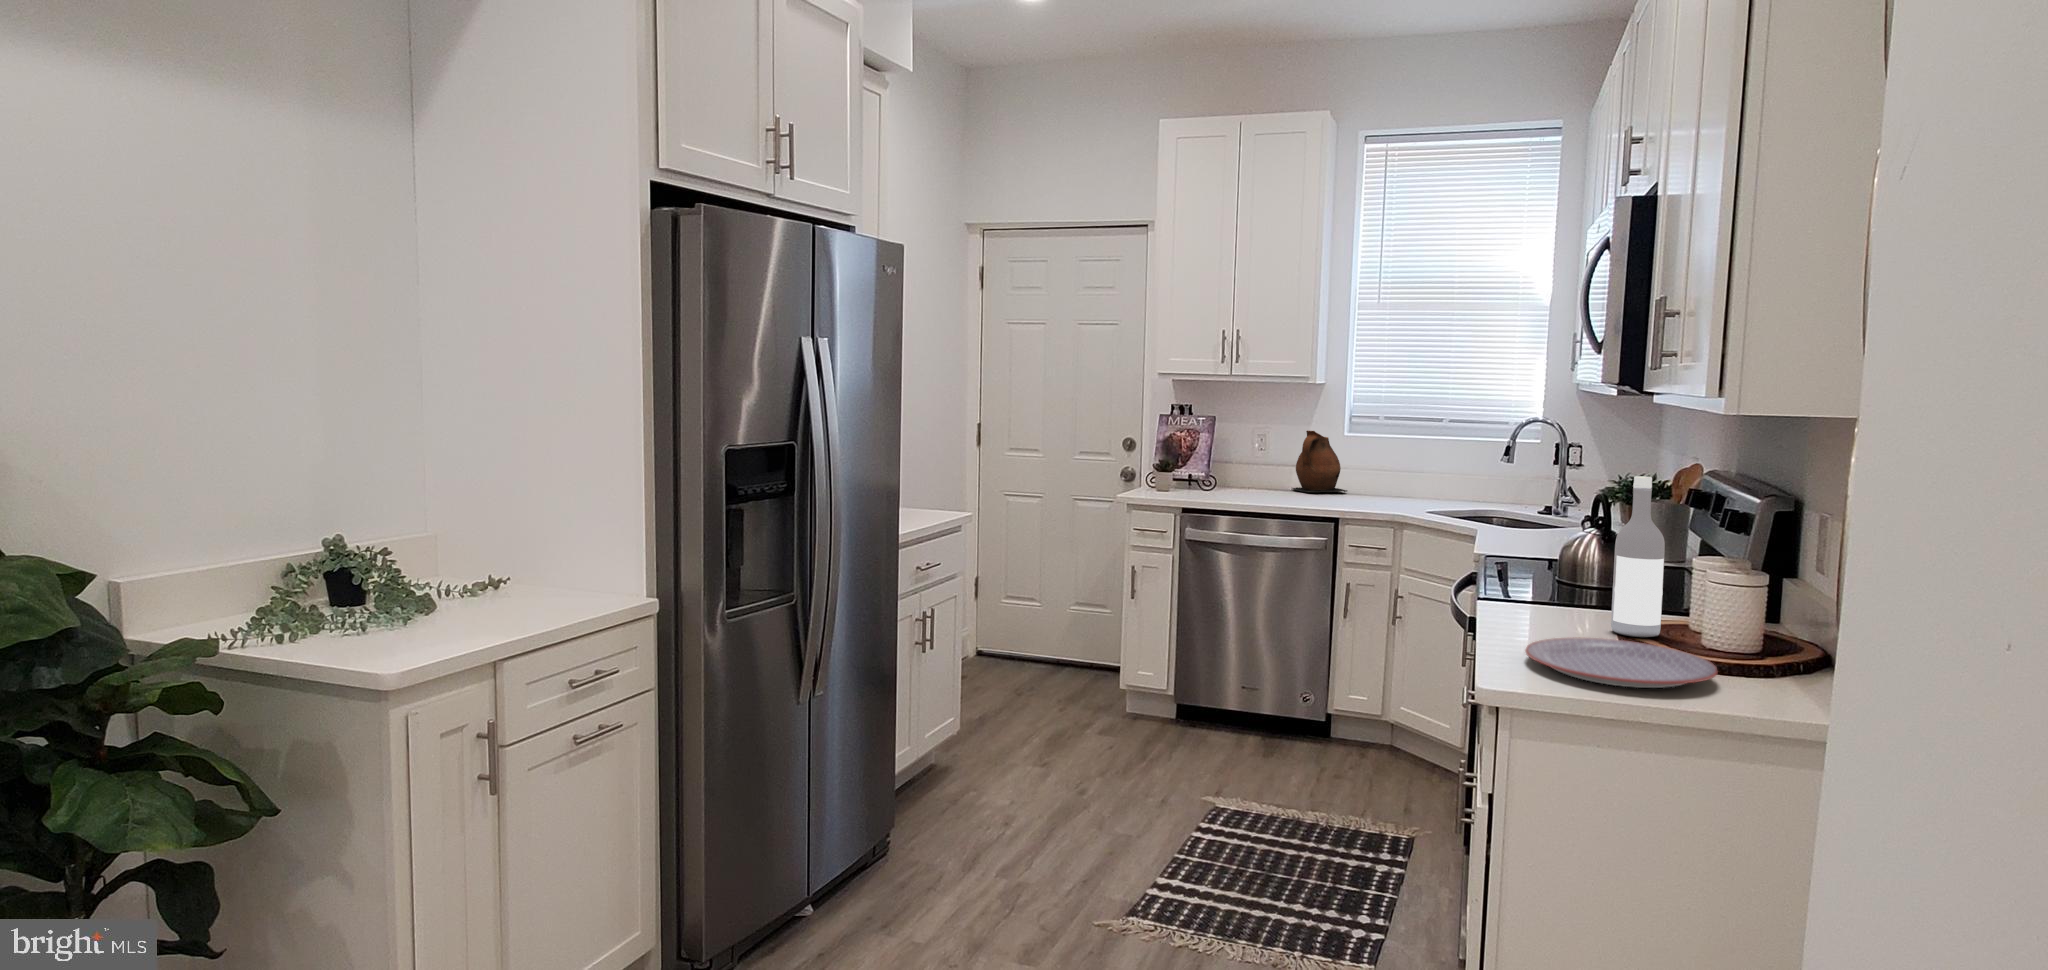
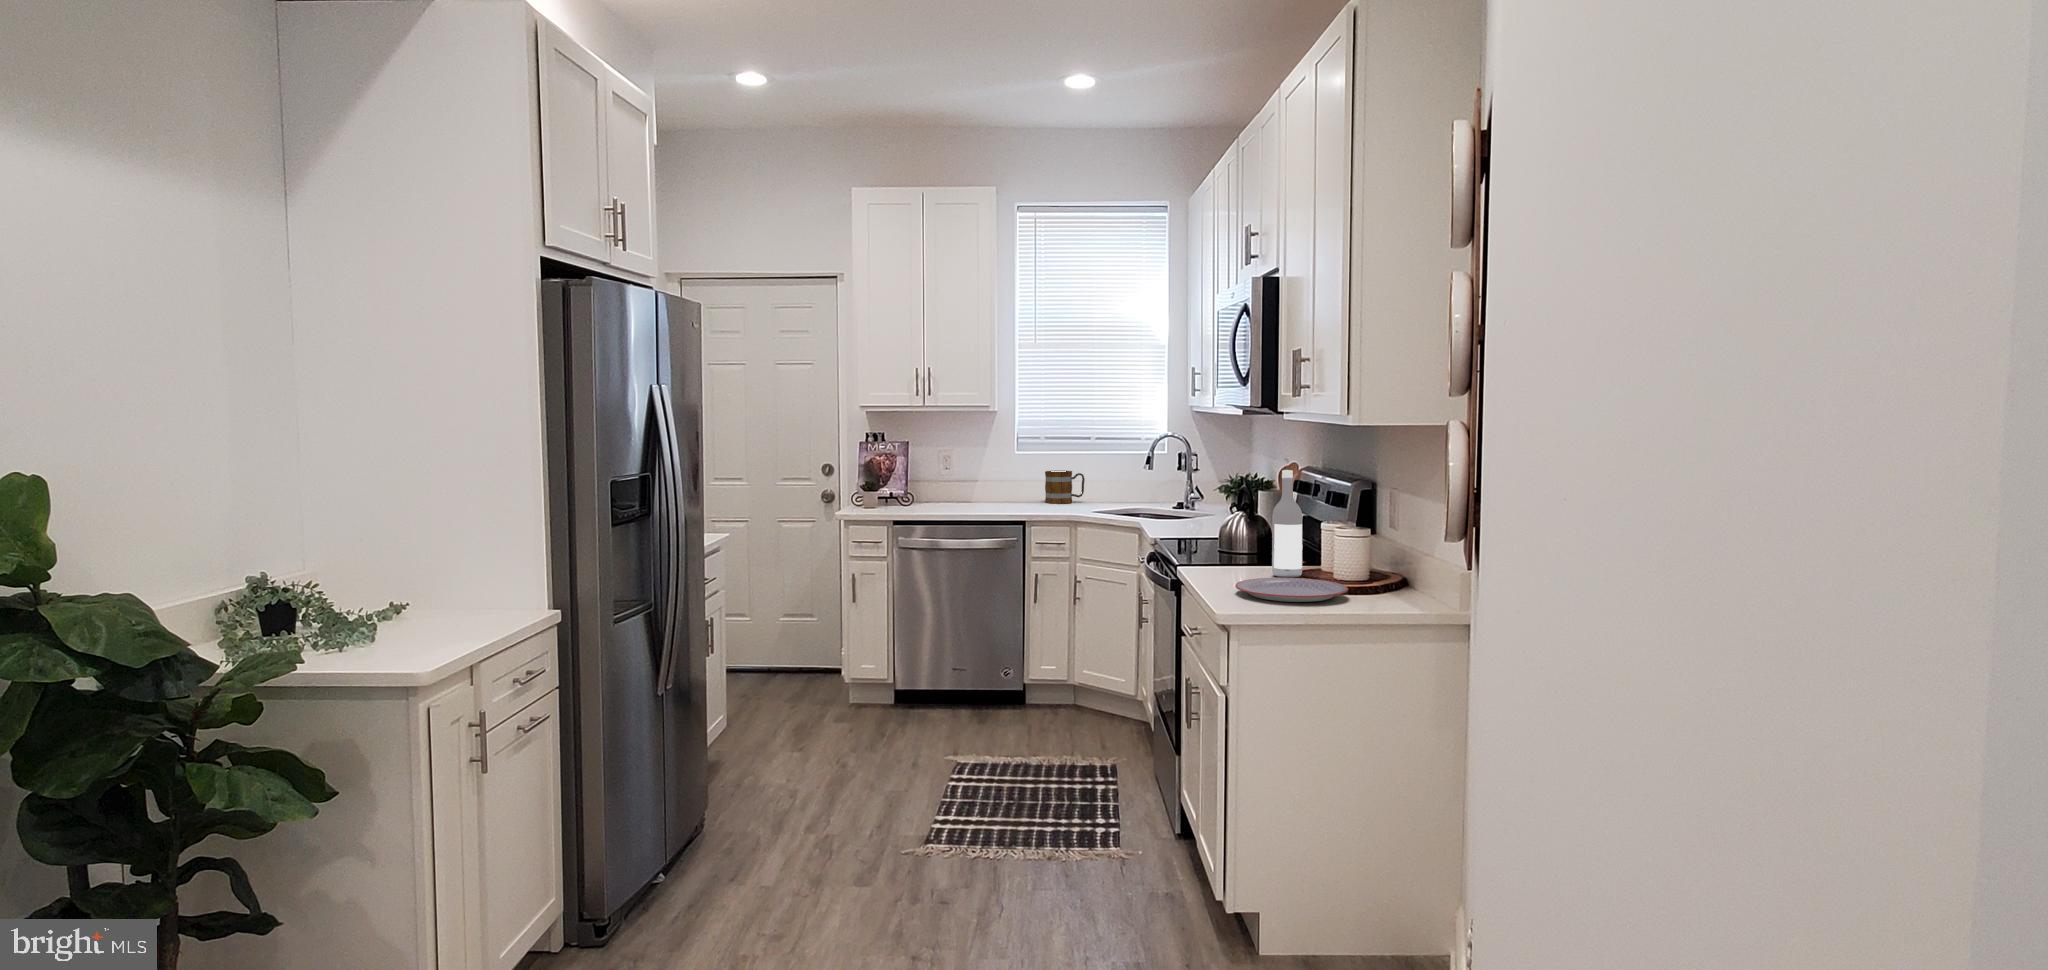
ceramic pitcher: present [1293,431,1347,492] -> none [975,450,1023,502]
mug: none [1375,457,1428,497] -> present [1045,471,1085,504]

